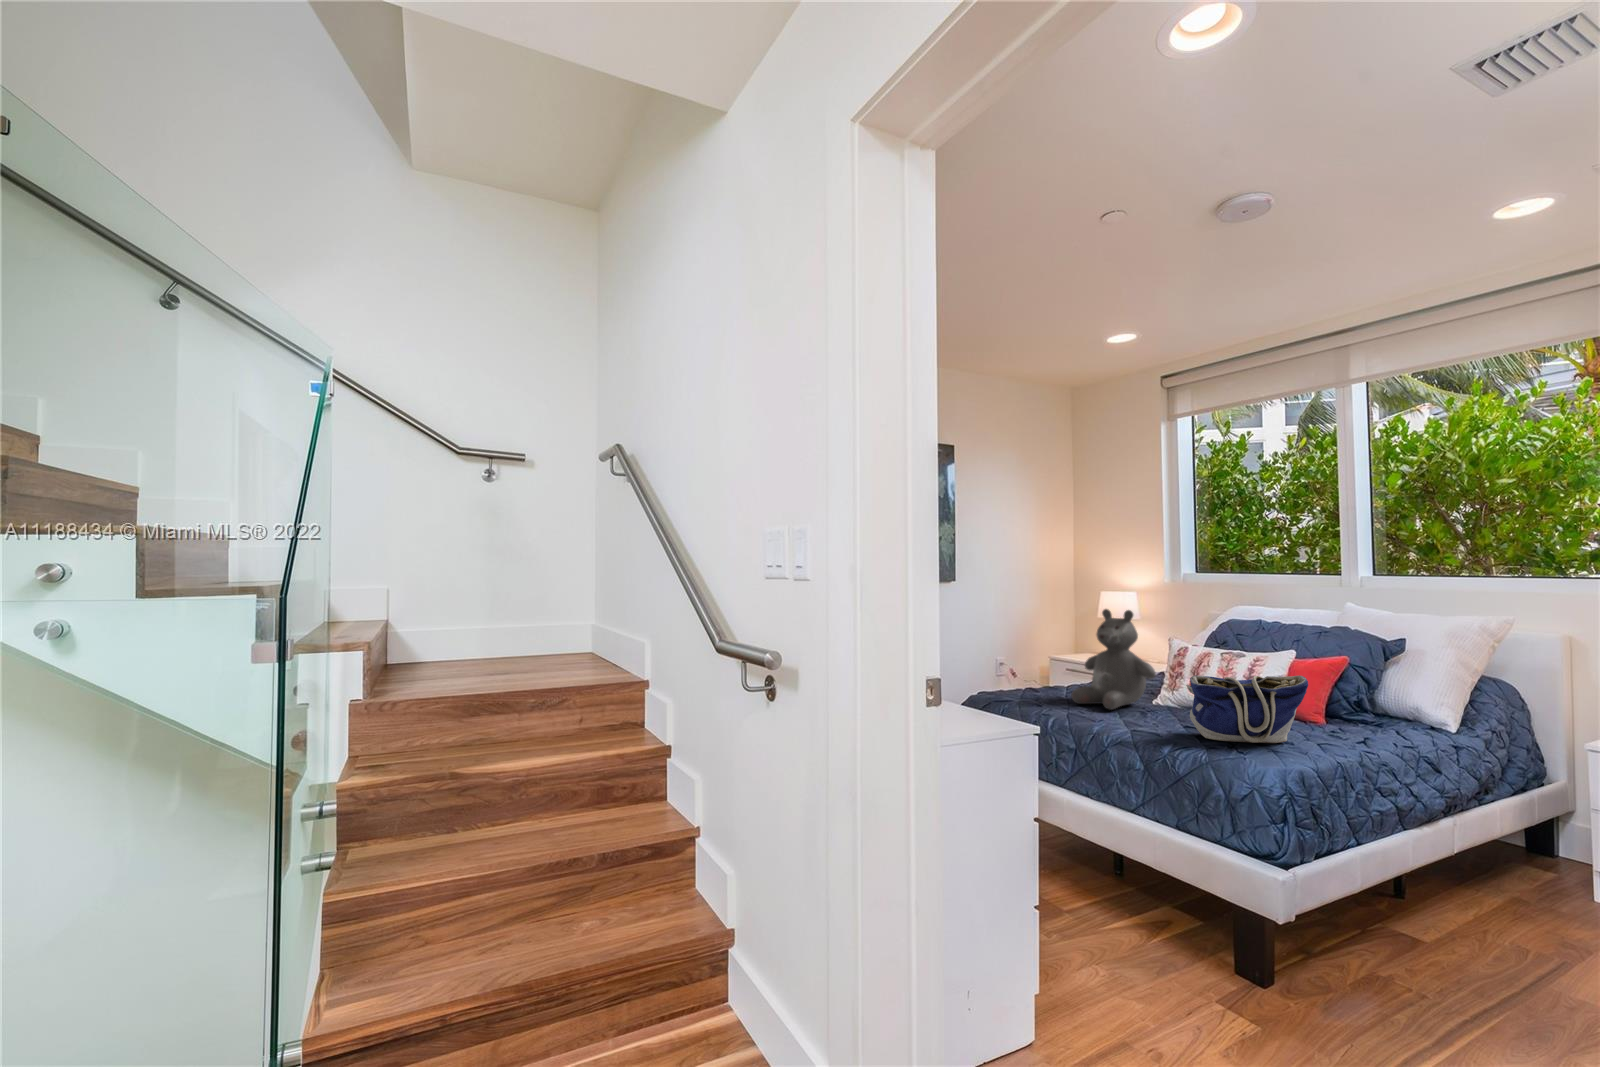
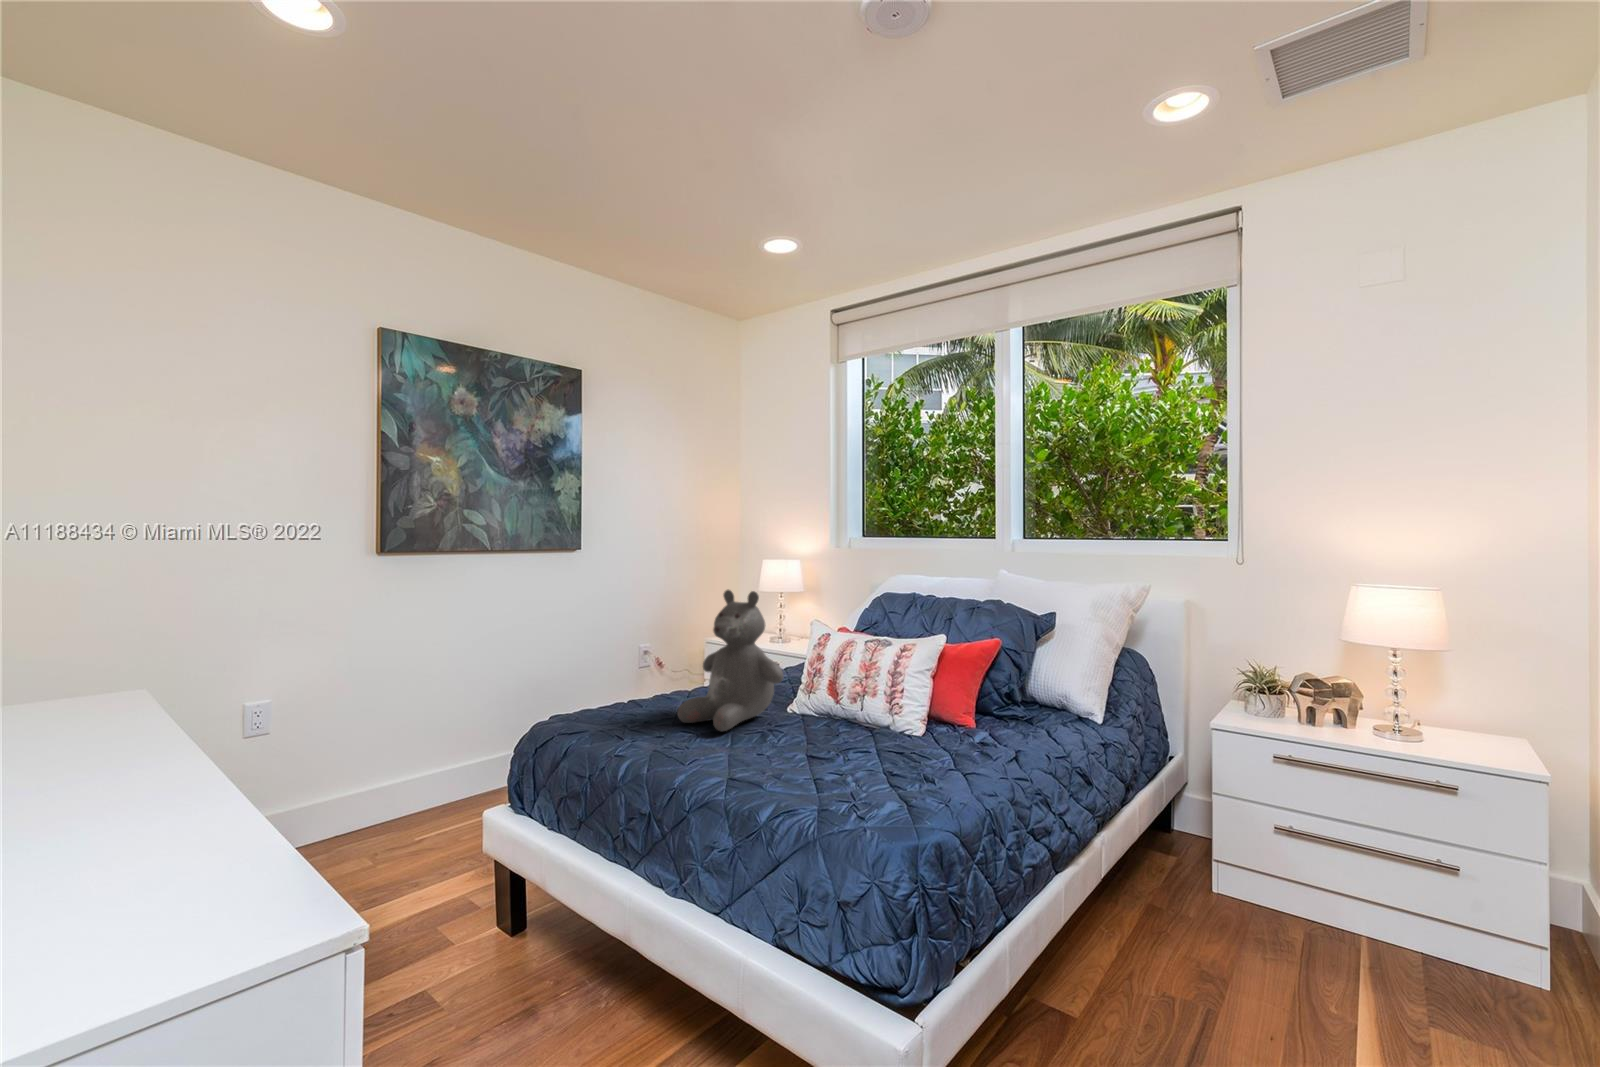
tote bag: present [1186,675,1308,743] -> none [801,682,954,783]

